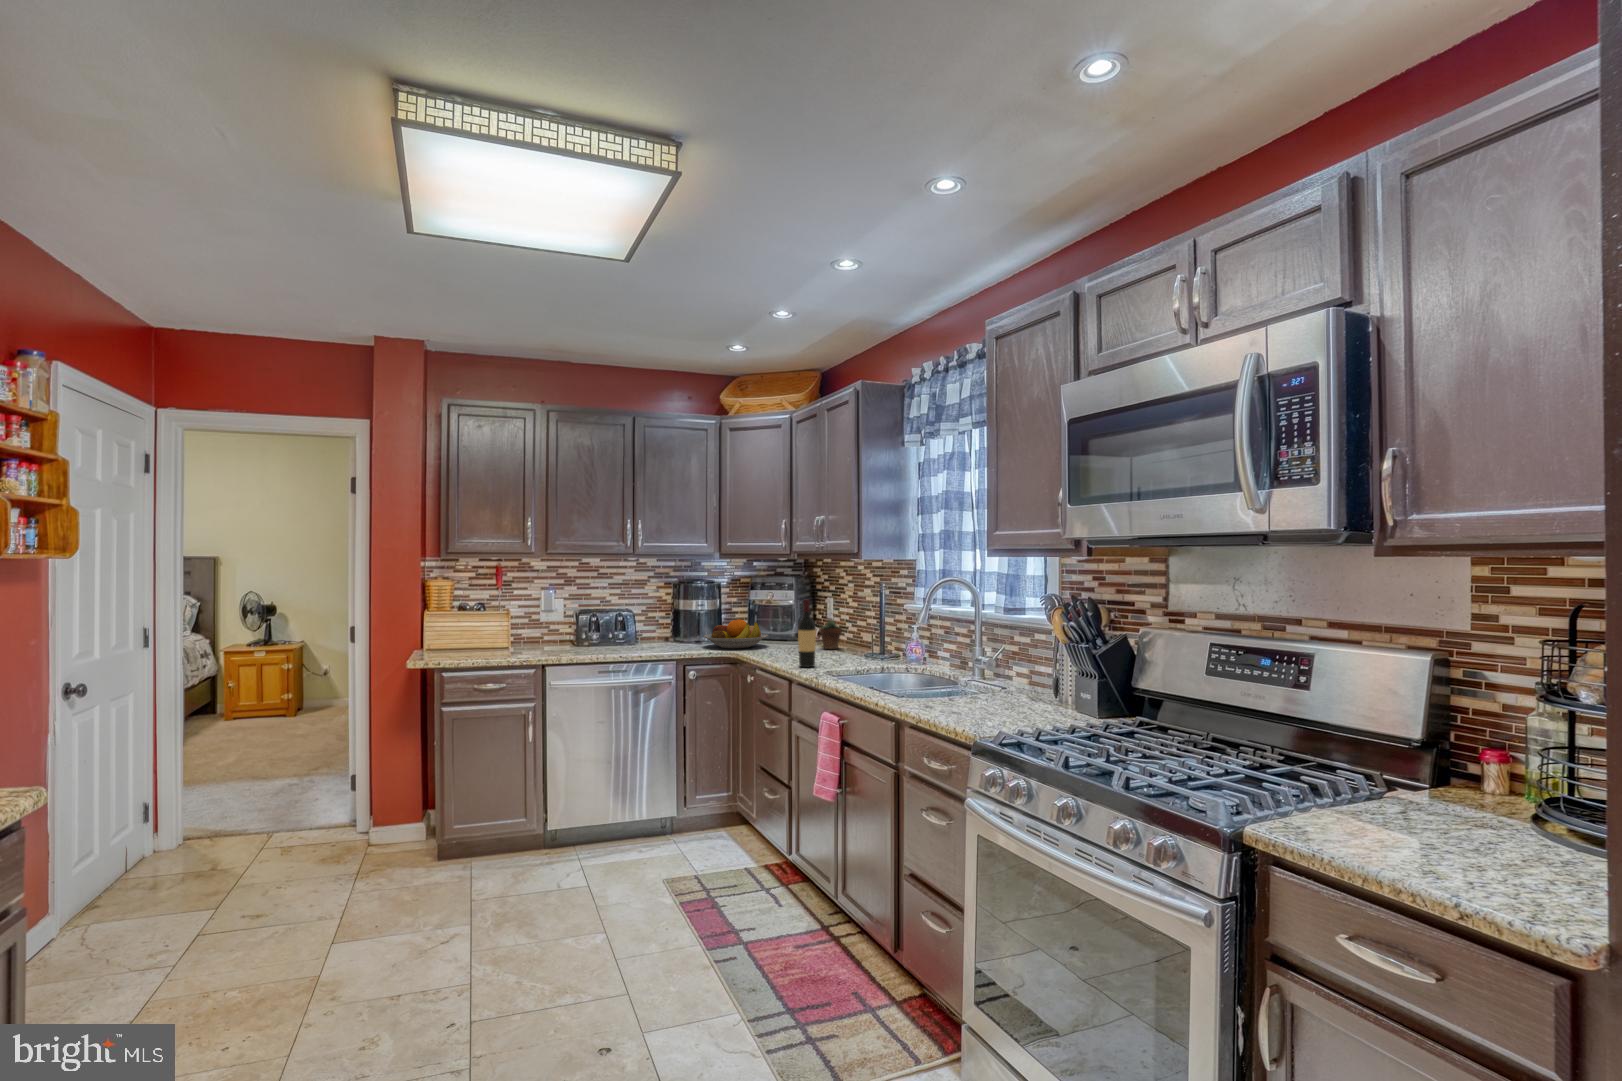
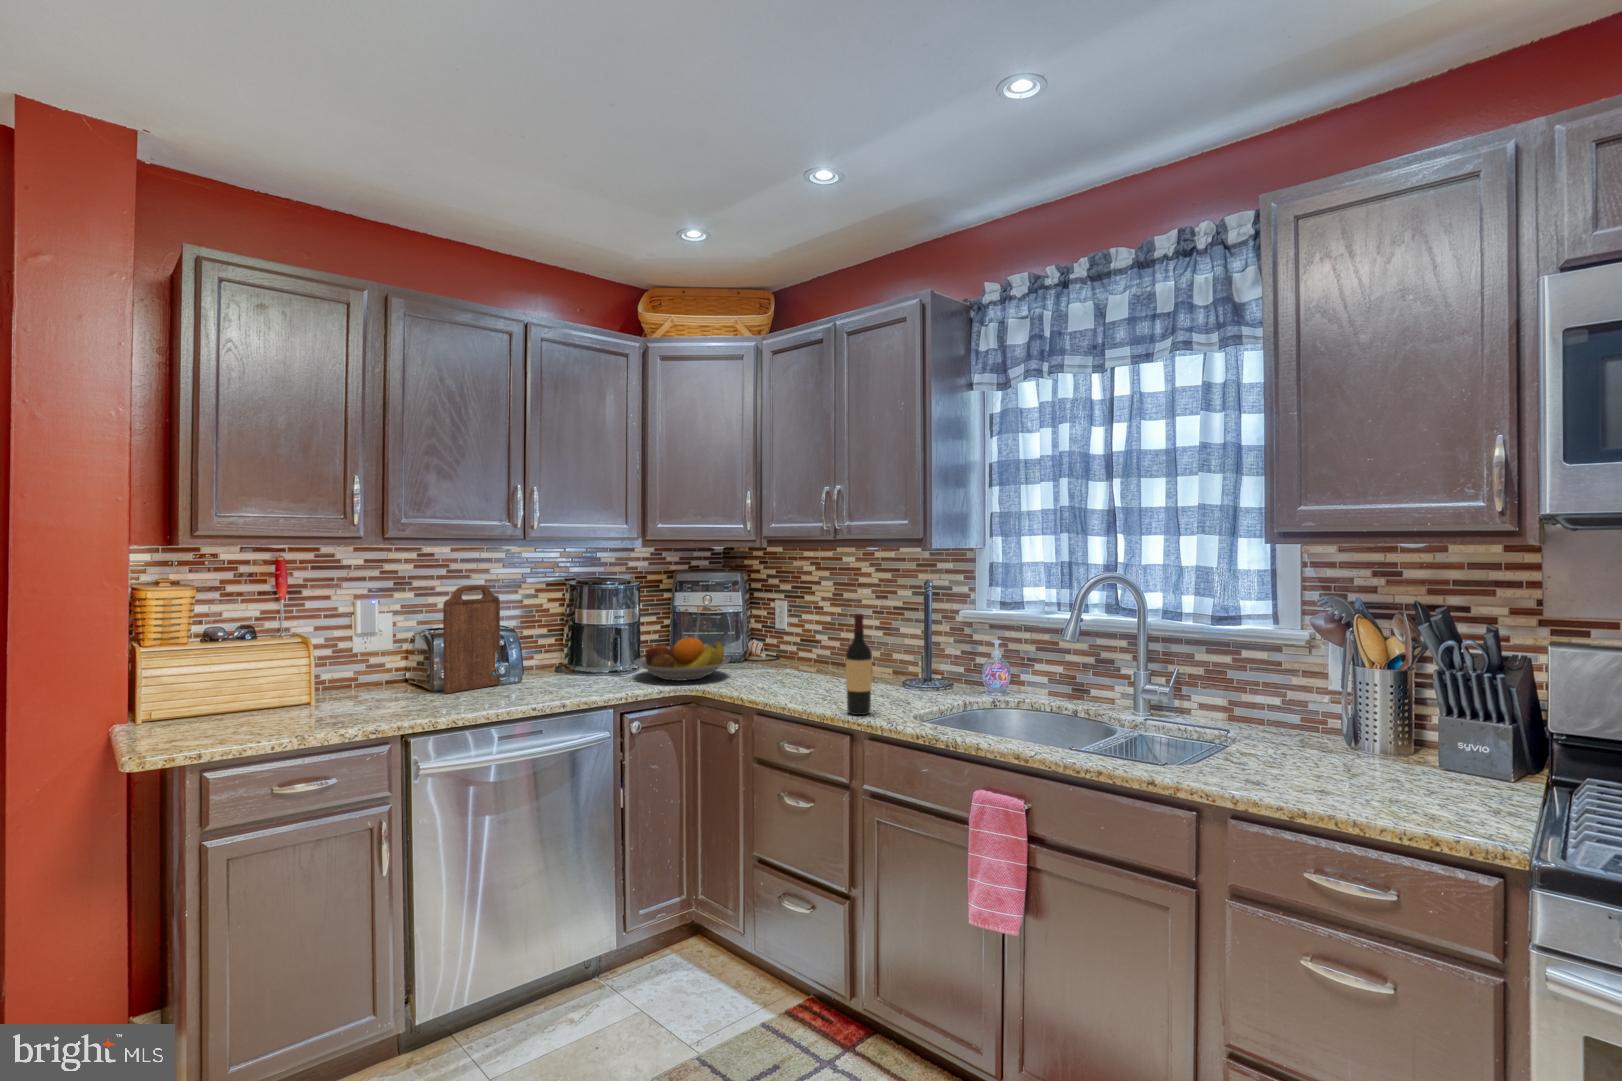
cutting board: none [582,582,620,648] -> present [443,585,500,693]
succulent plant: present [819,613,842,649] -> none [804,621,836,675]

